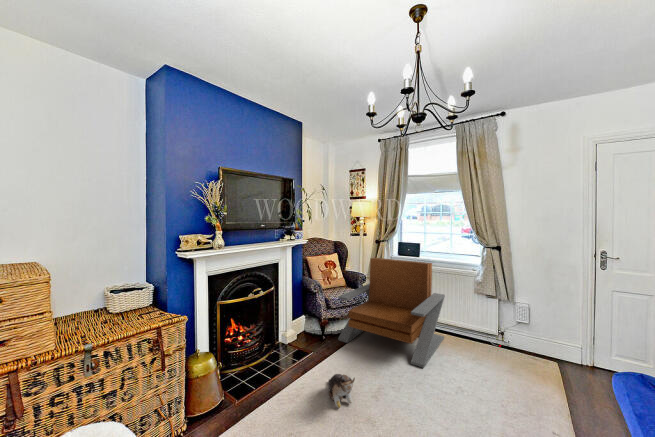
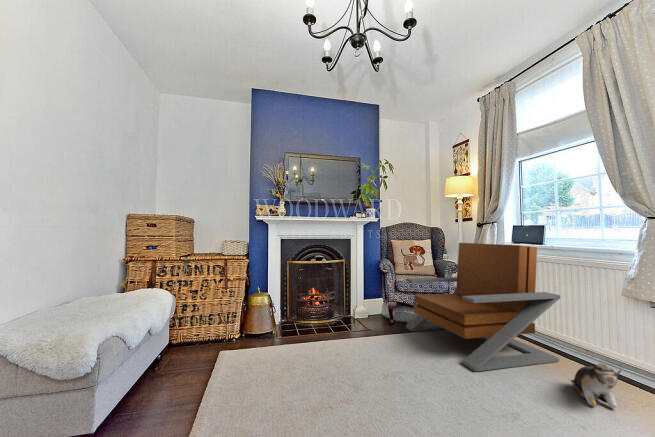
plush toy: present [328,374,355,408] -> present [574,364,621,408]

